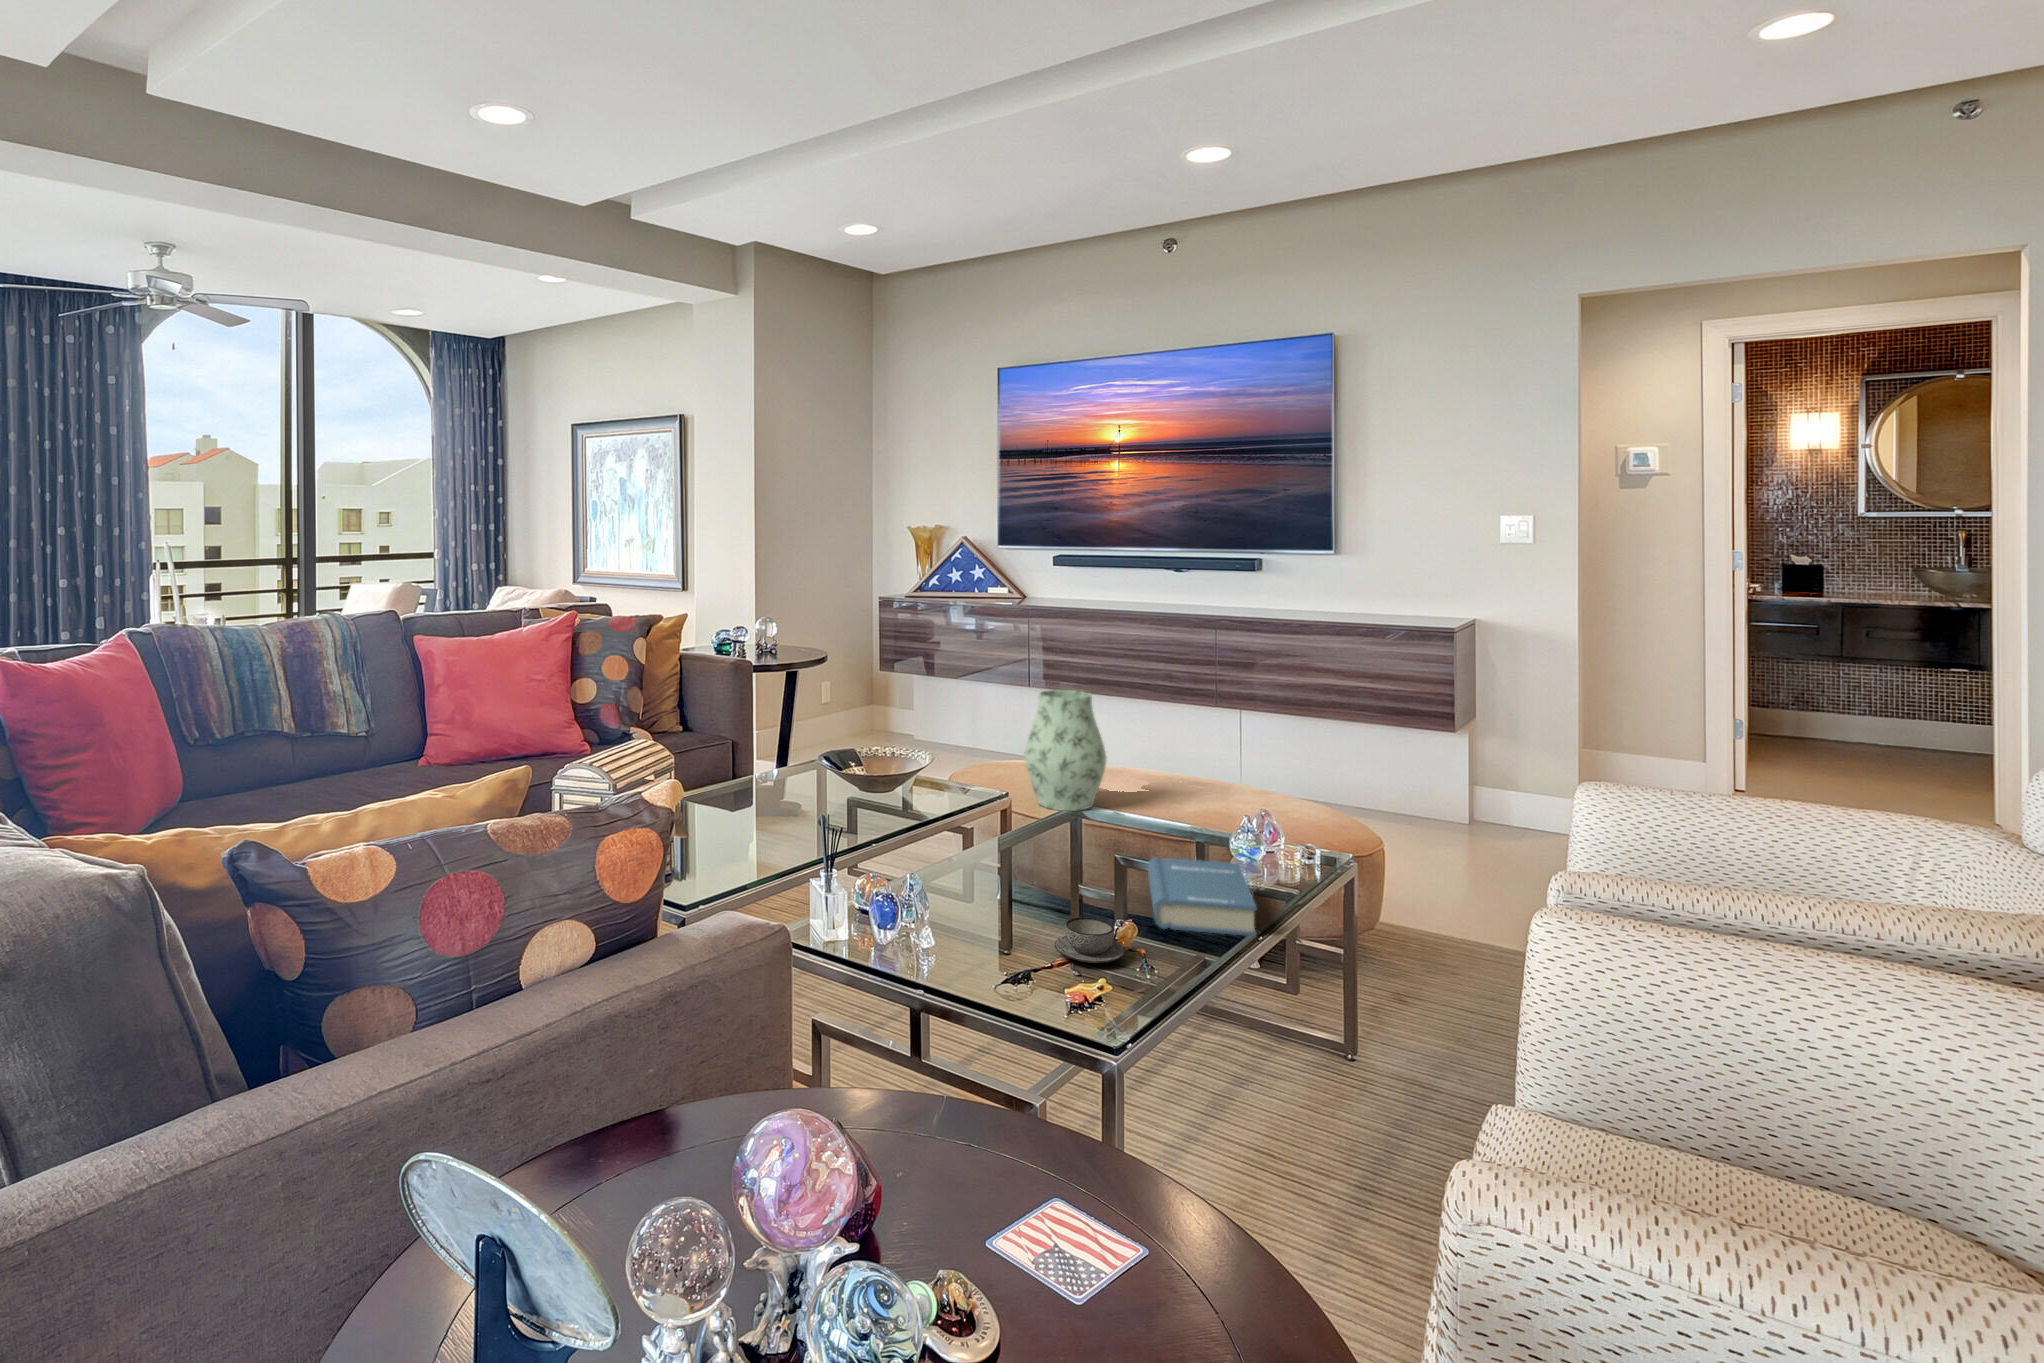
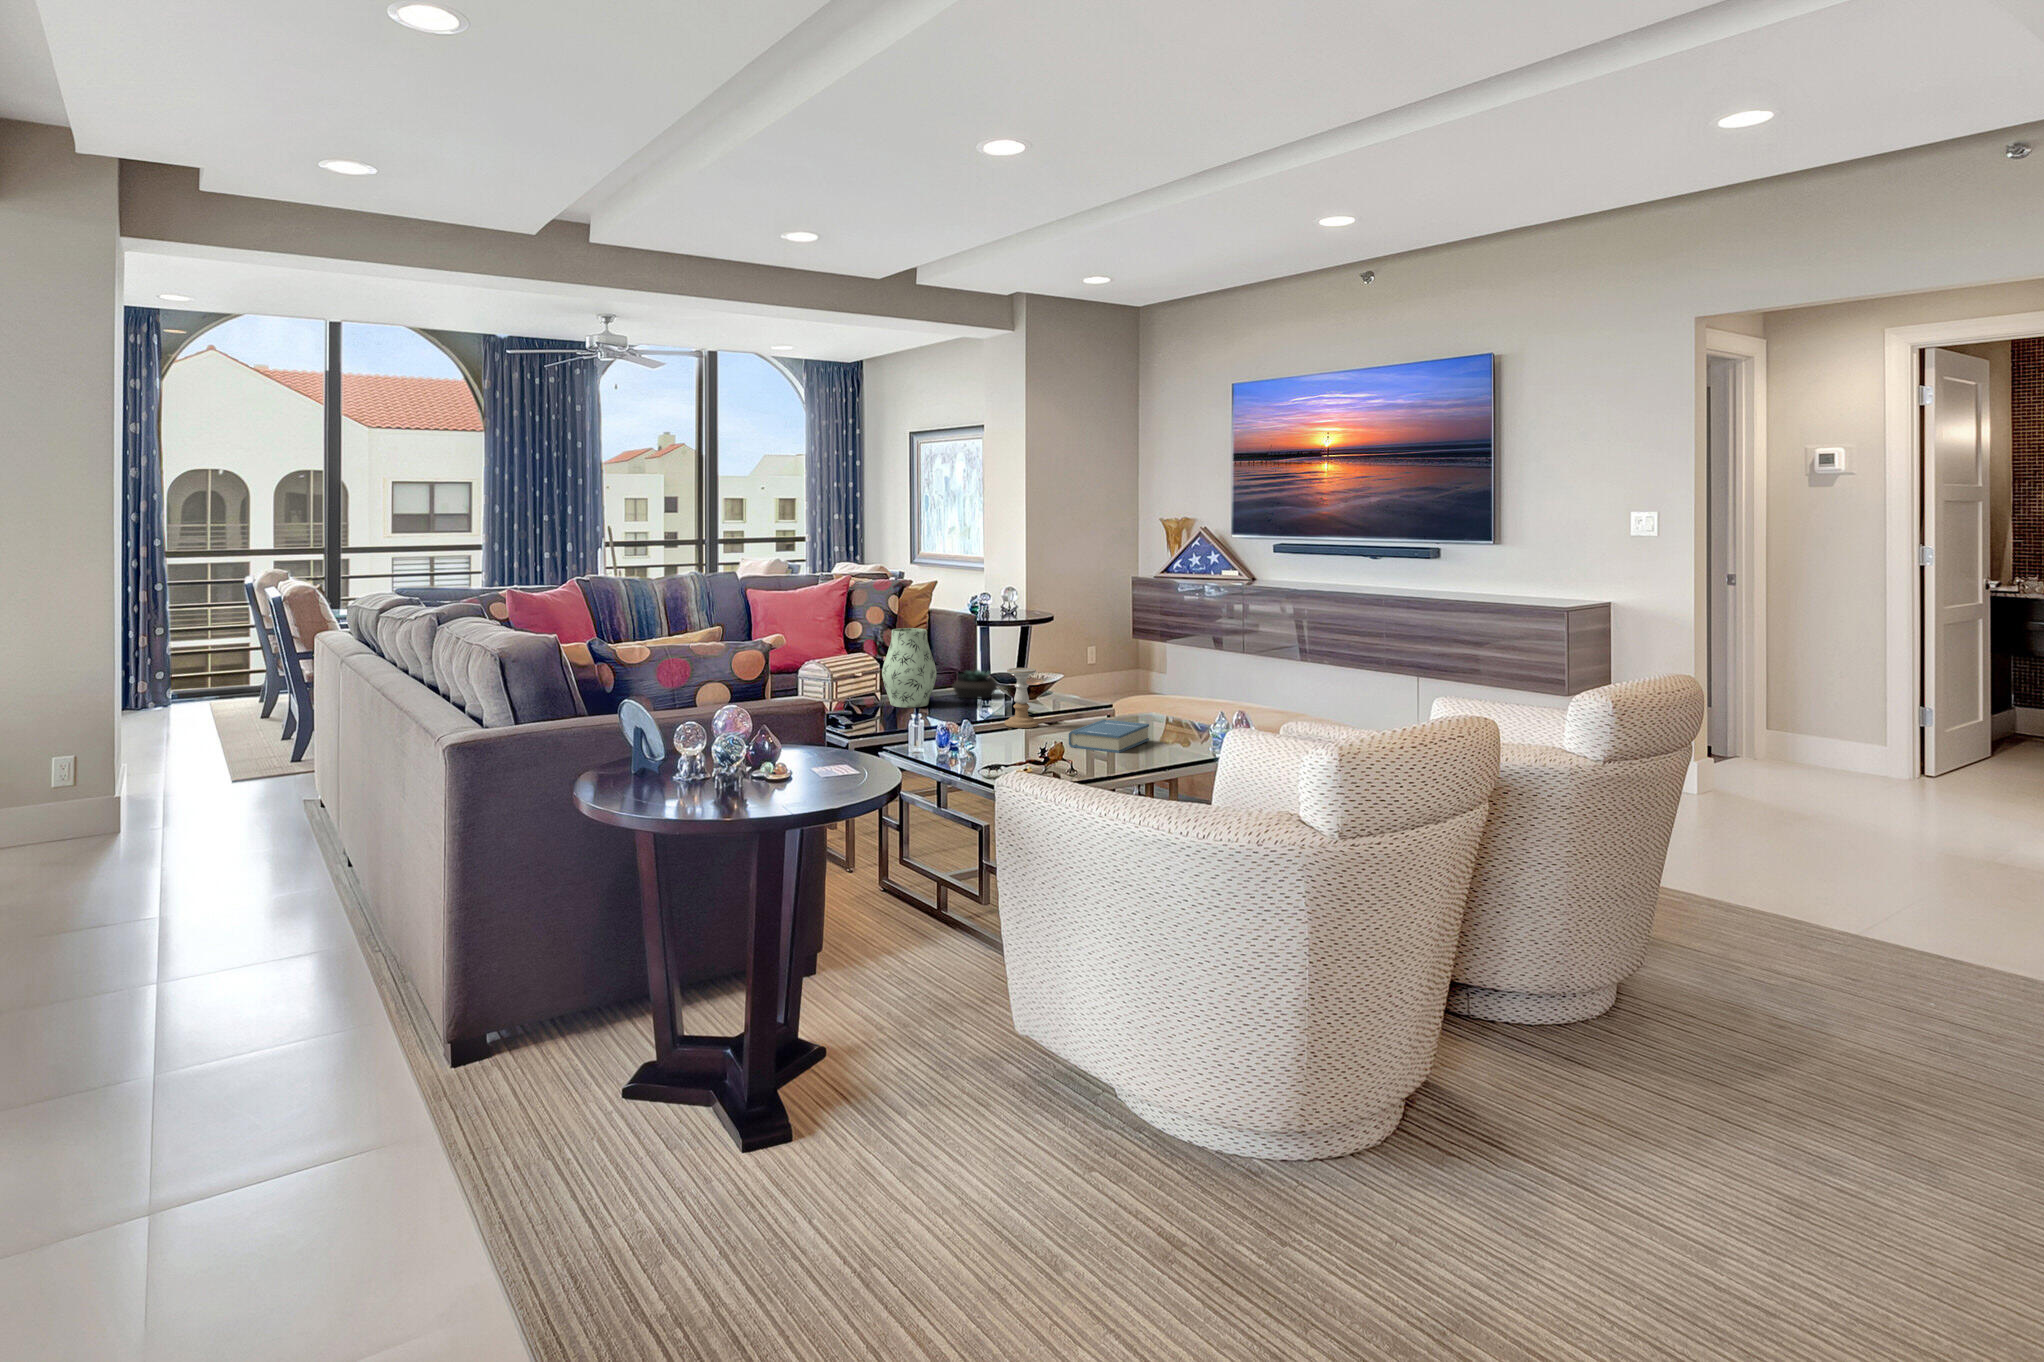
vase: present [1025,690,1106,811] -> present [882,628,937,708]
succulent plant: none [790,750,855,799] -> present [953,670,998,699]
candle holder: none [963,770,1019,875] -> present [1005,668,1039,728]
teacup: present [1055,917,1125,963] -> none [993,732,1031,752]

